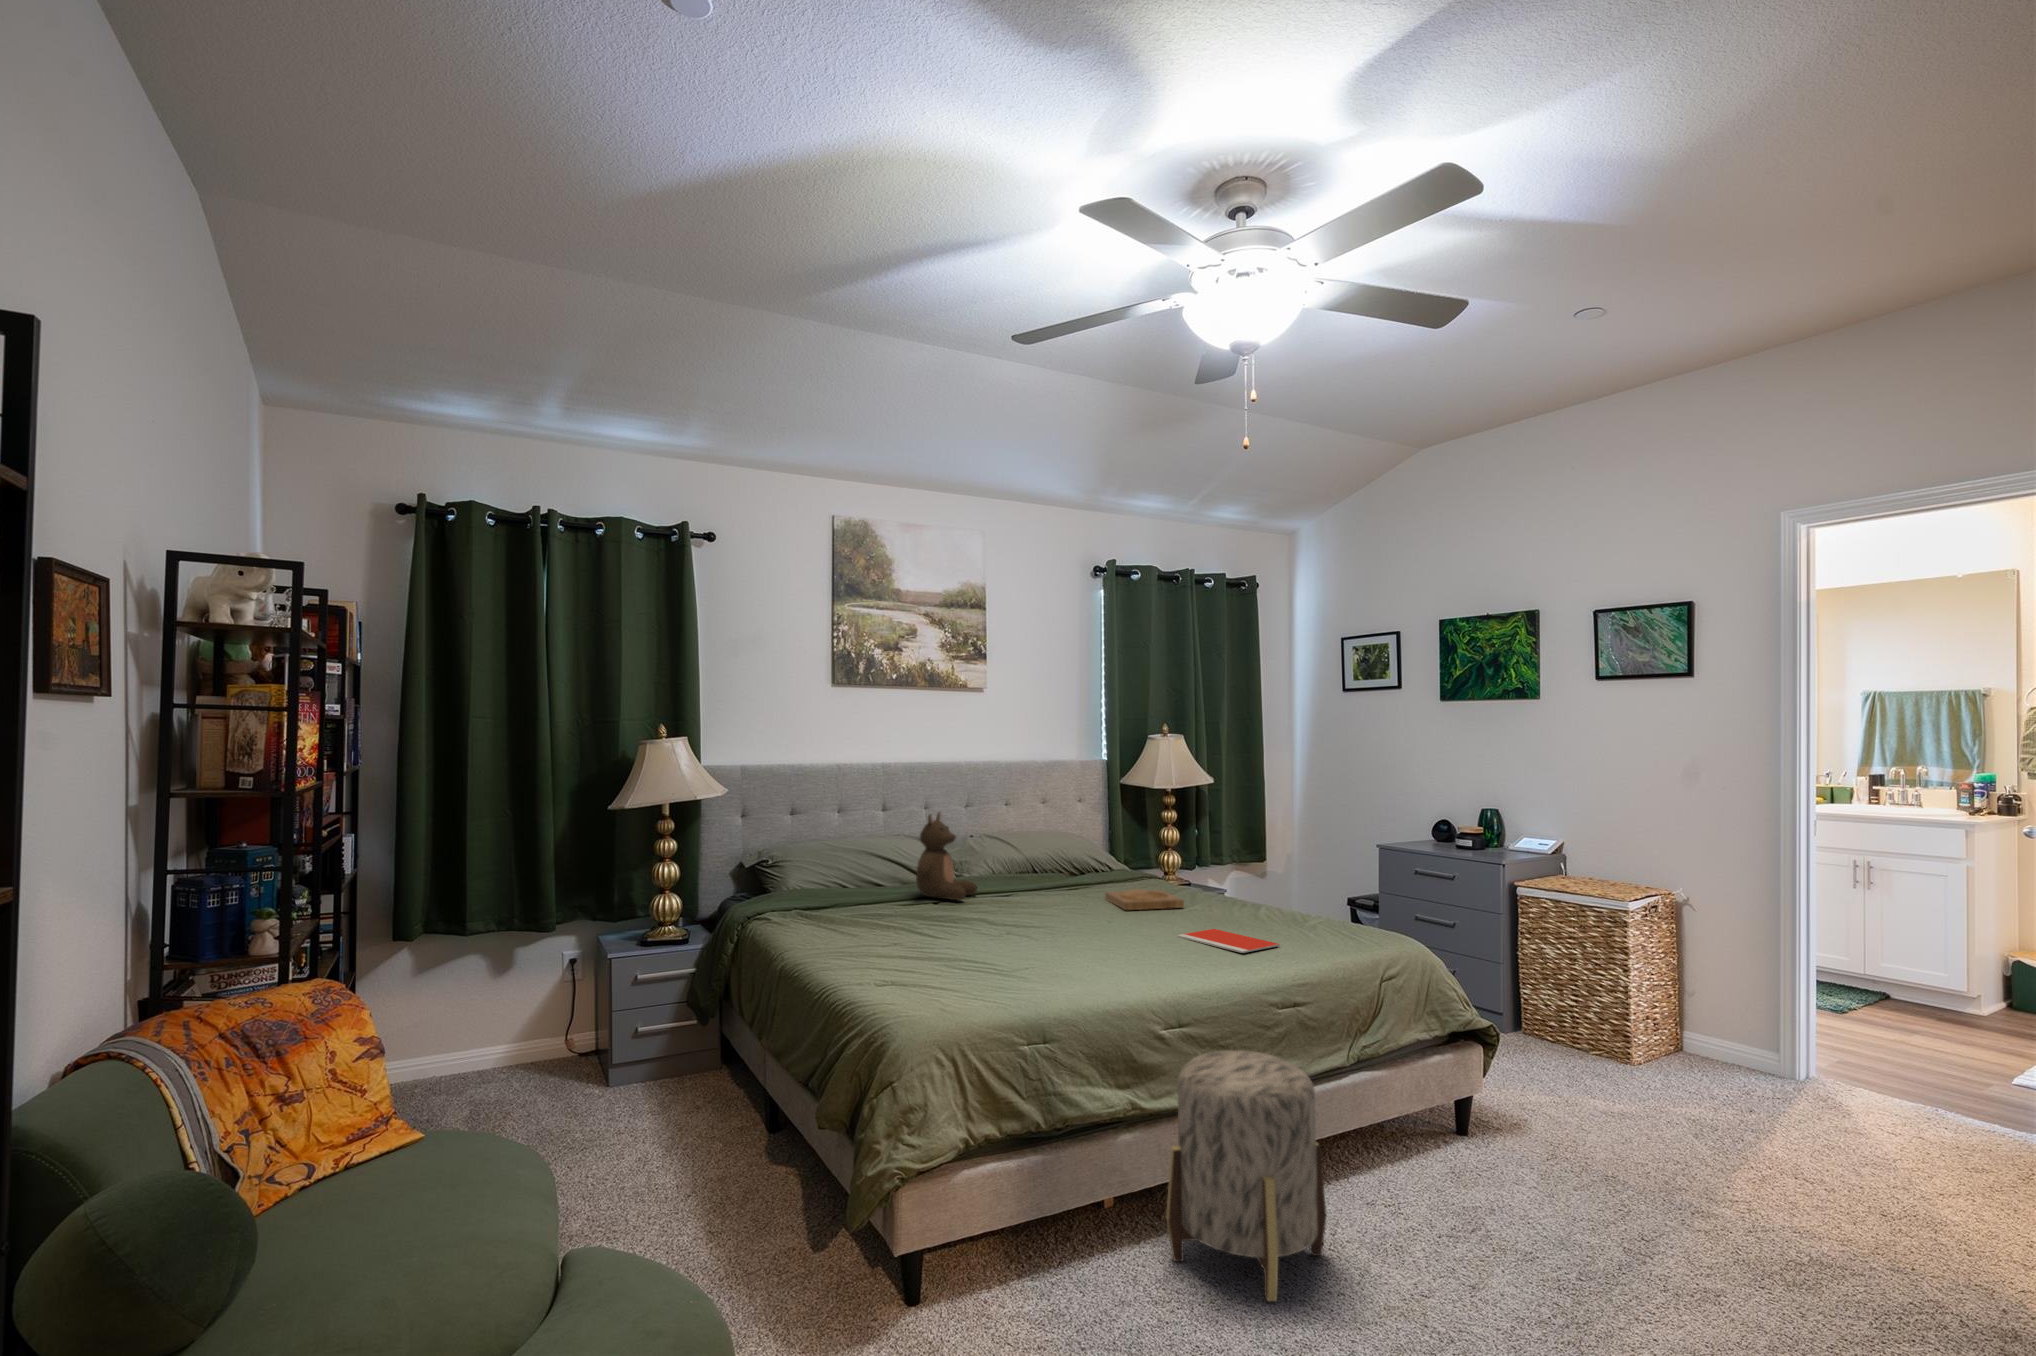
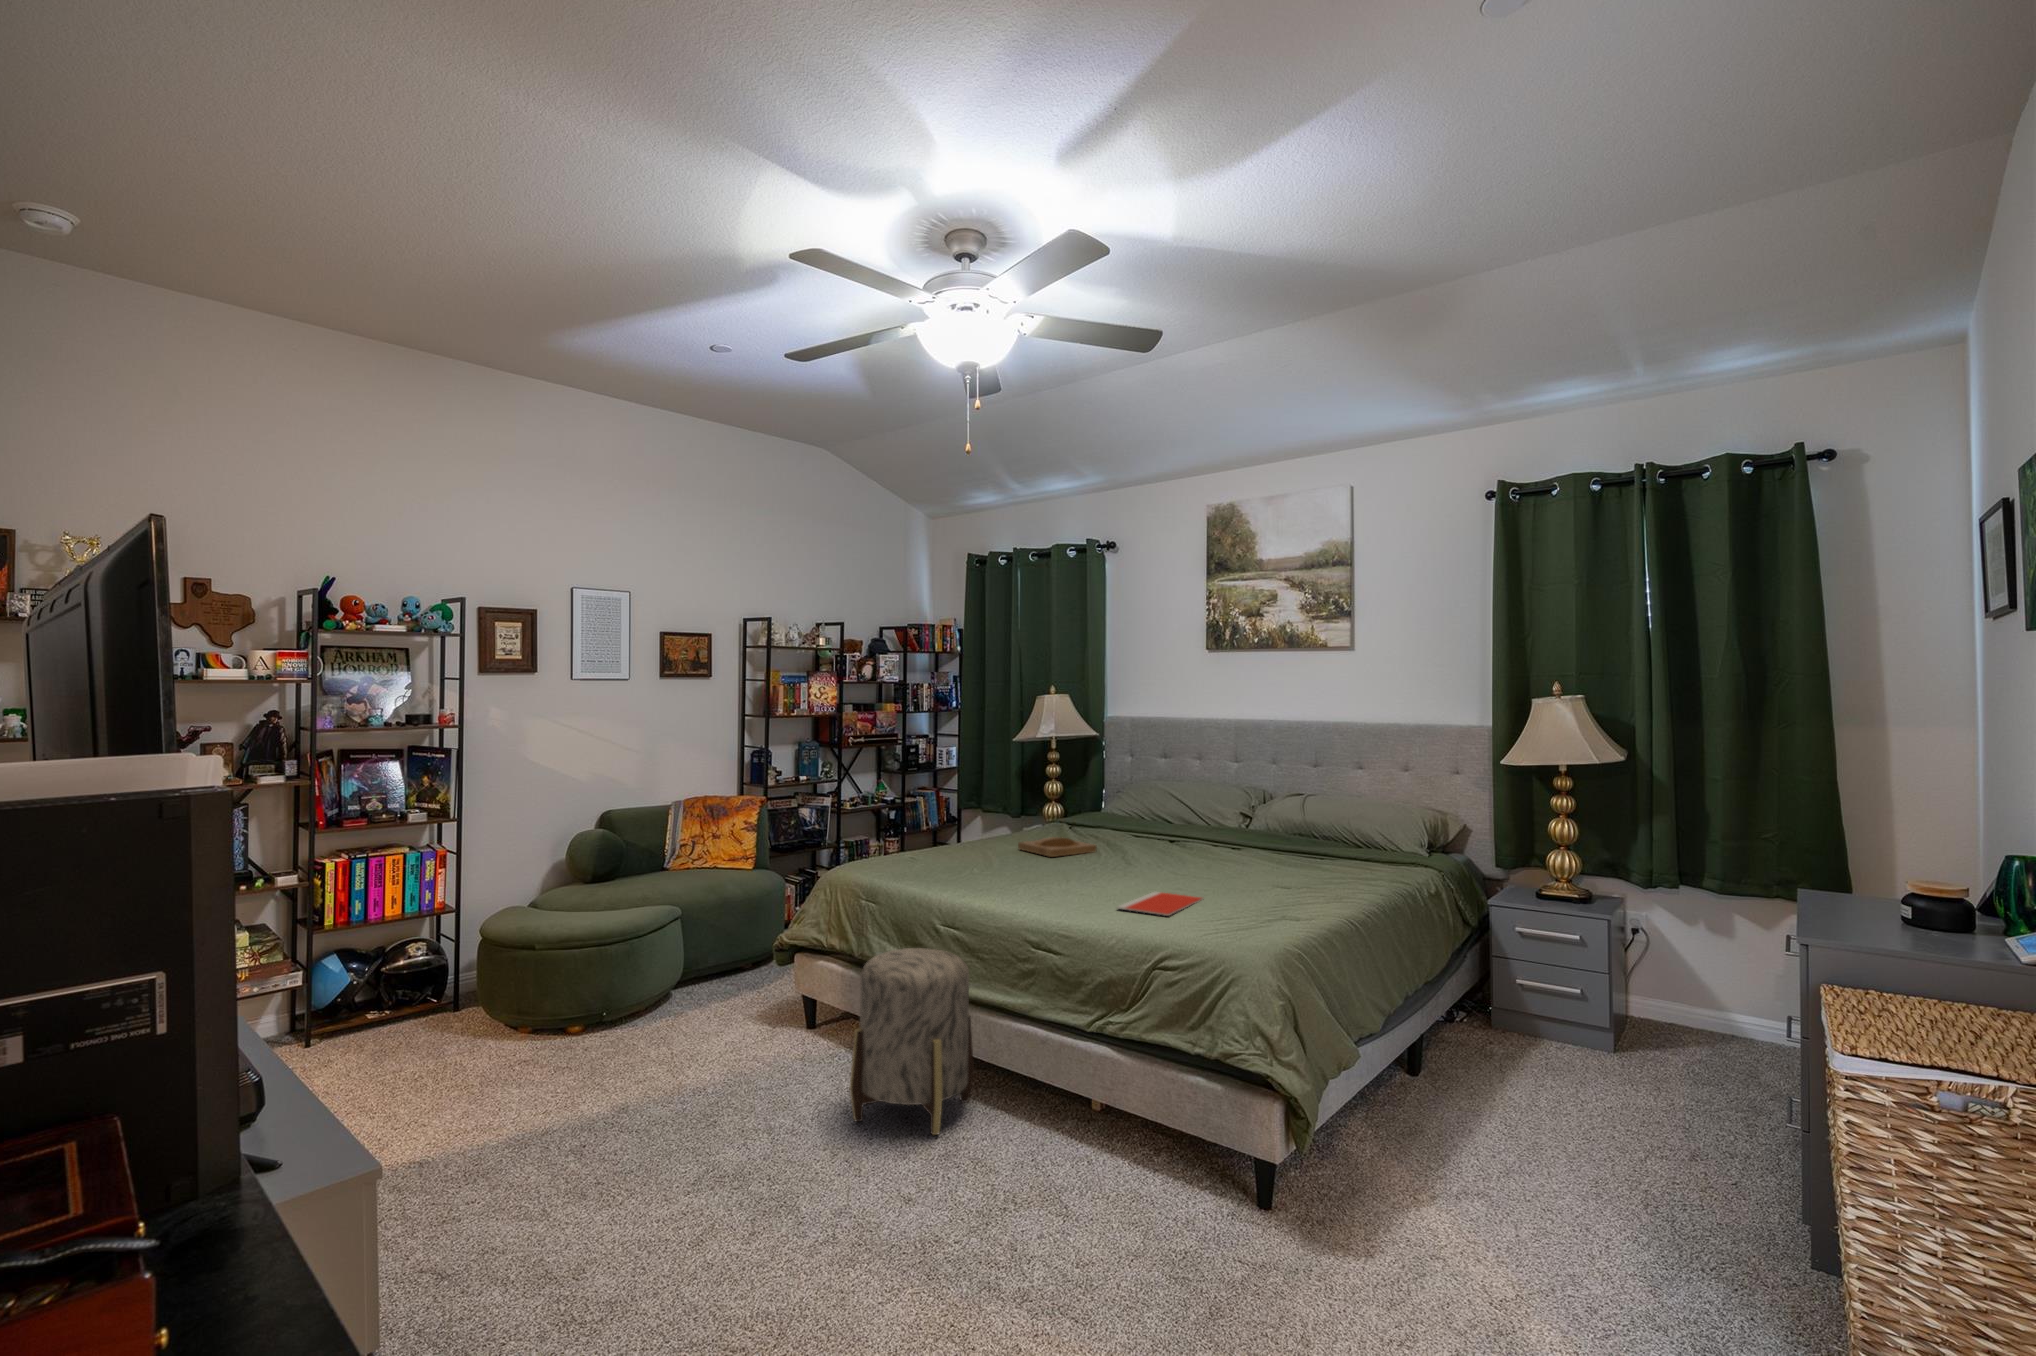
stuffed bear: present [916,813,977,900] -> none [1148,765,1209,844]
tray: present [1105,889,1184,910] -> present [1018,837,1096,857]

